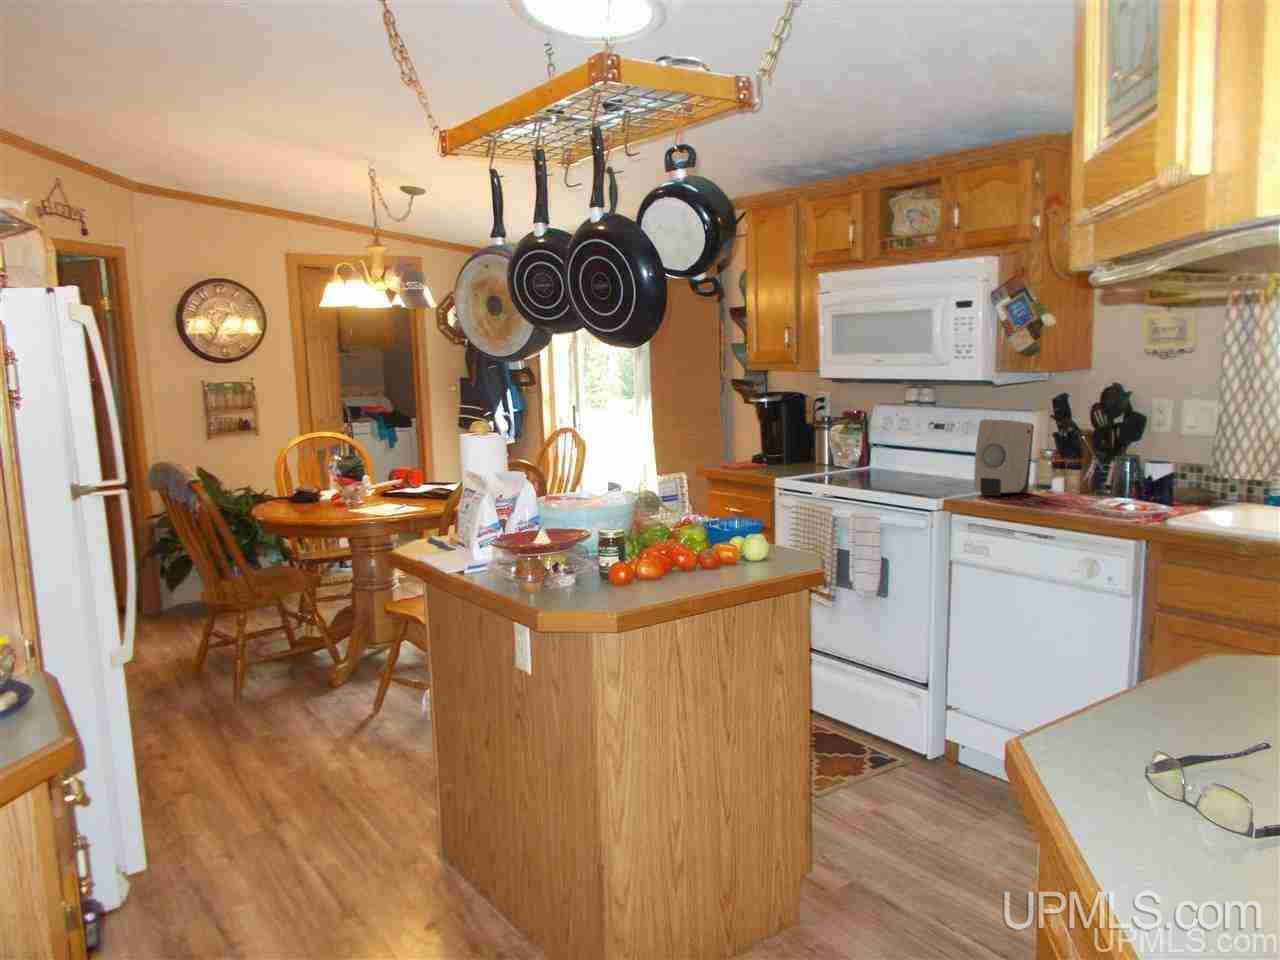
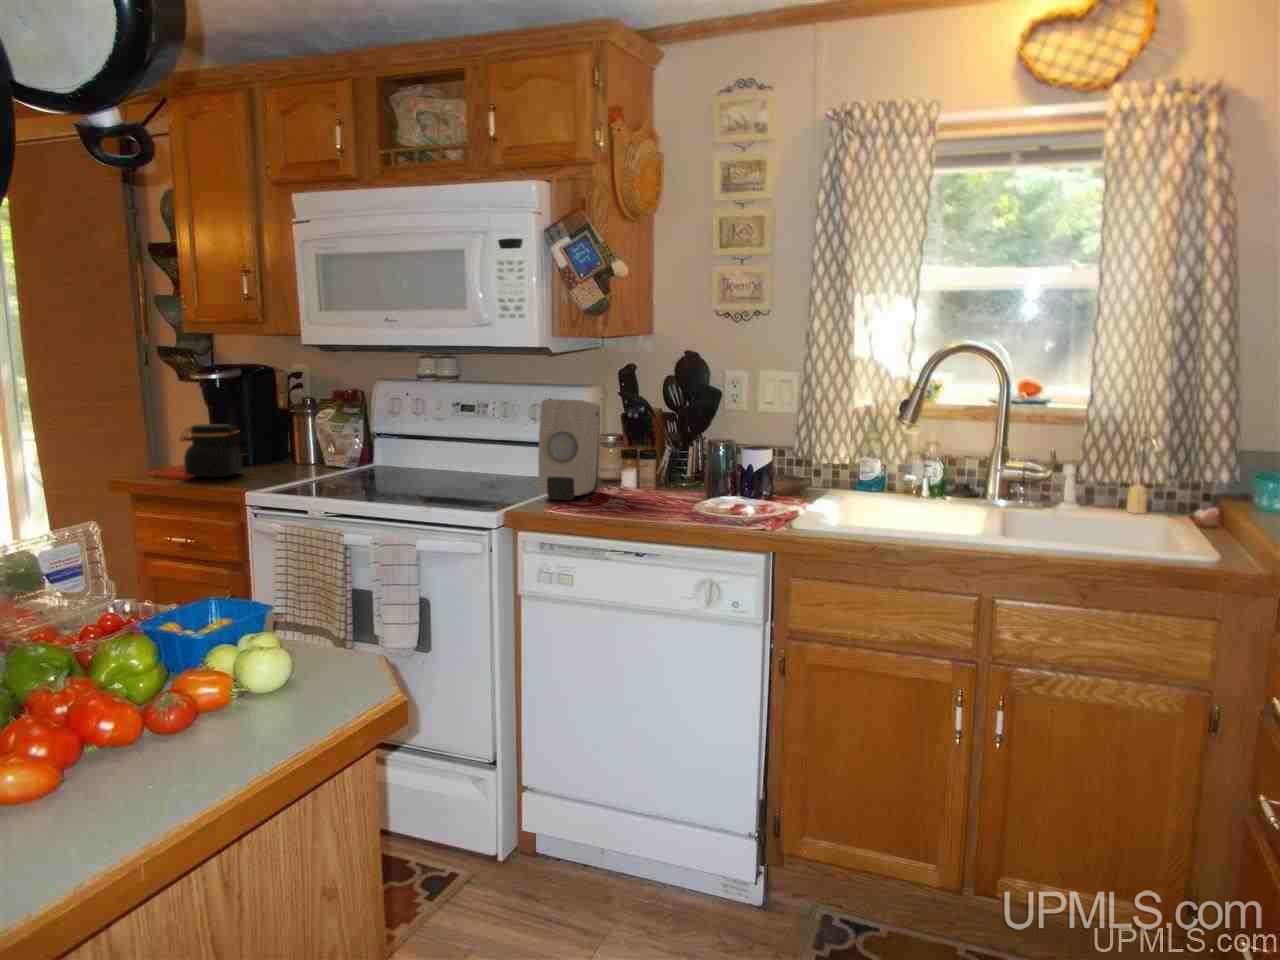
jar: none [742,434,780,470] -> present [180,424,244,477]

